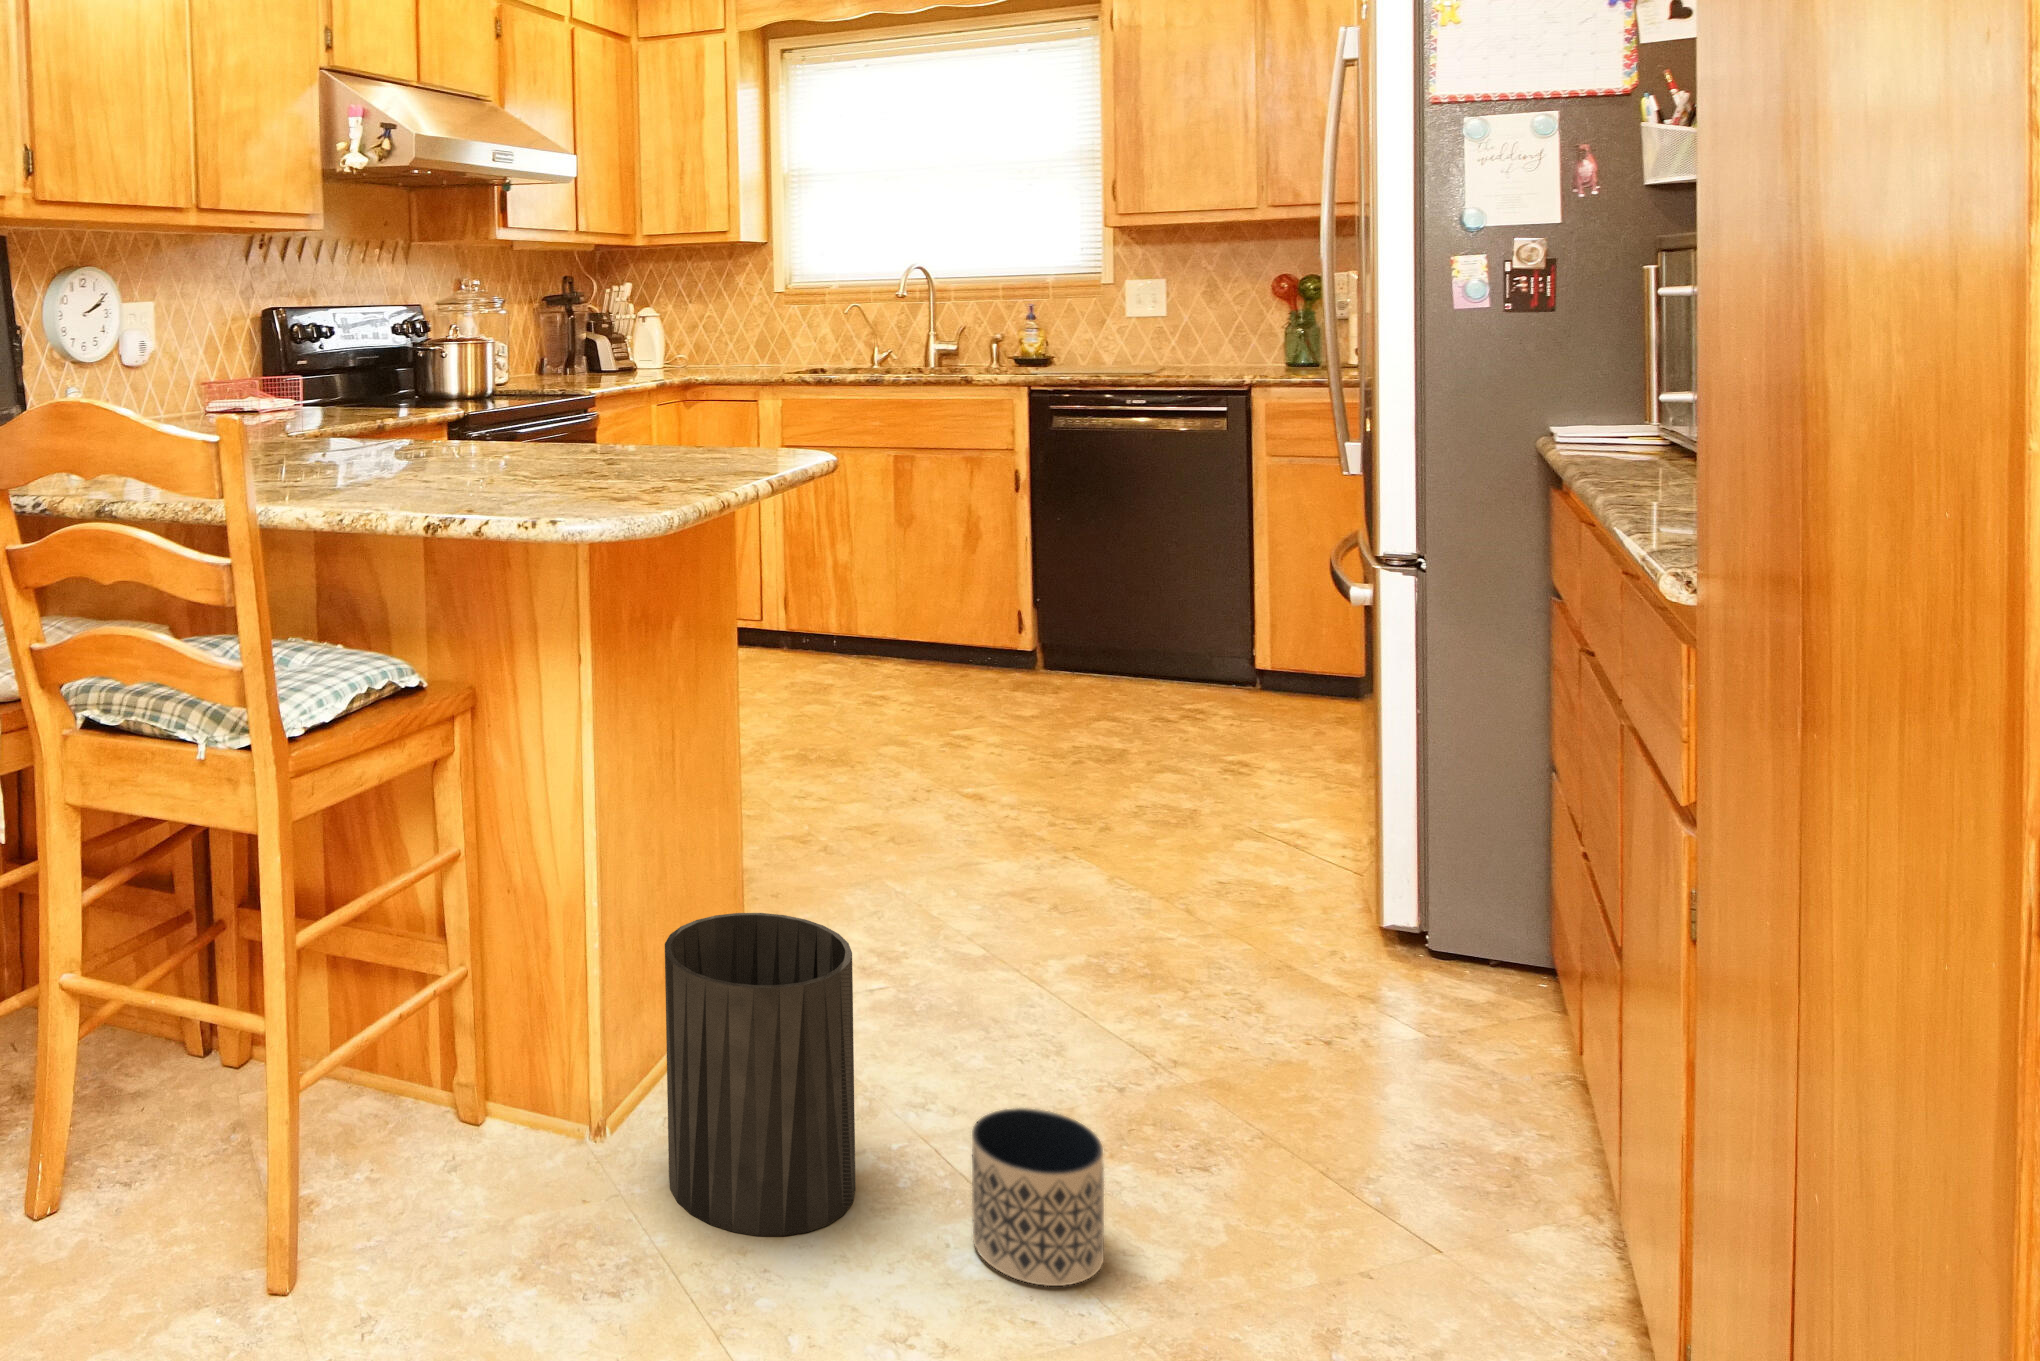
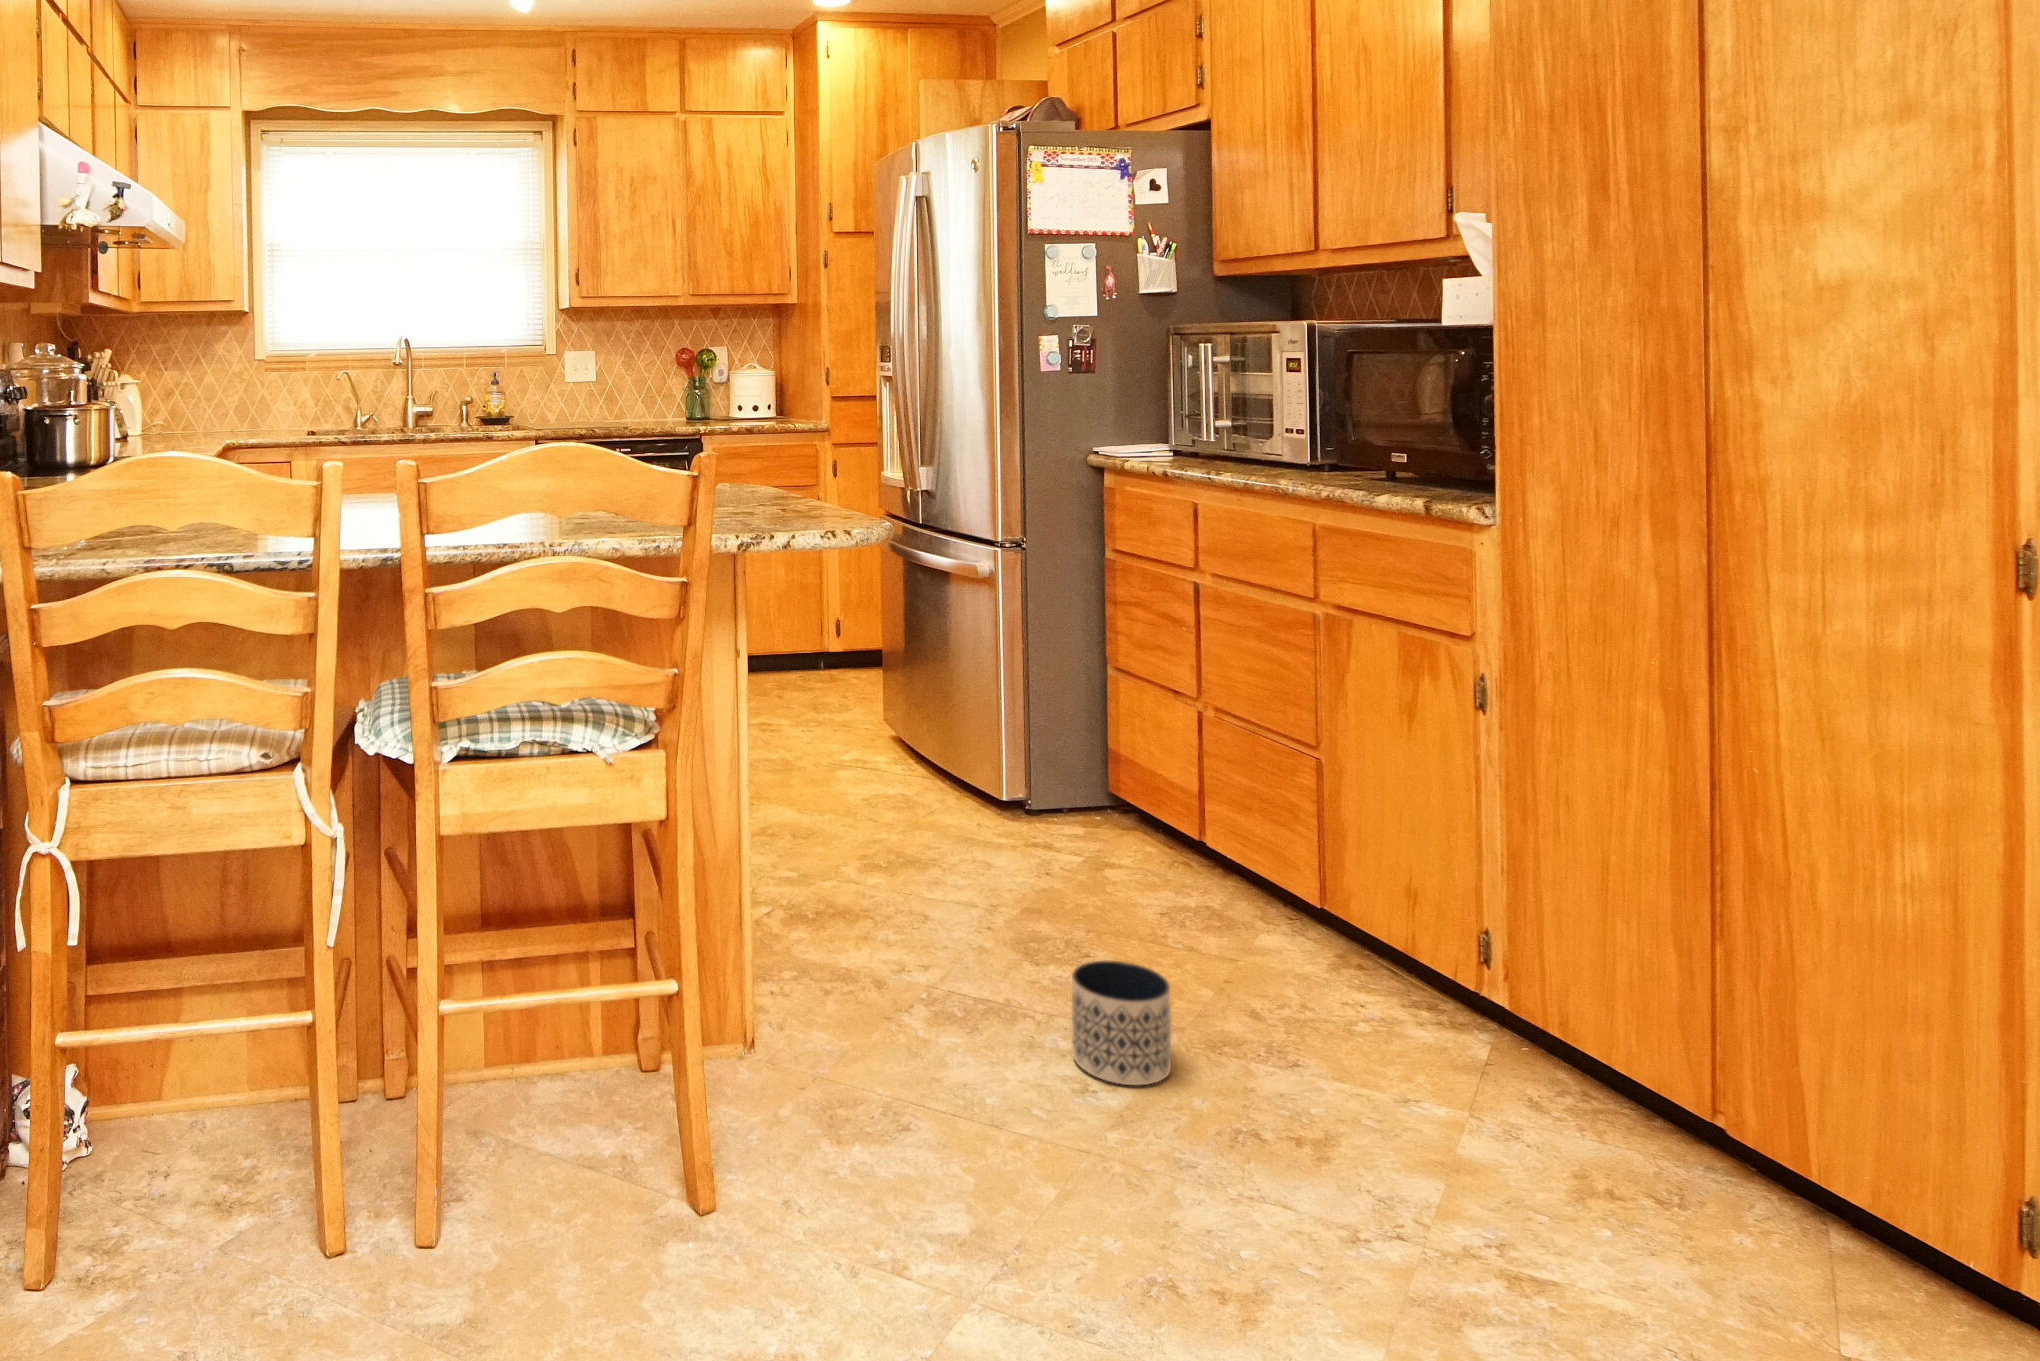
trash can: present [665,913,856,1236] -> none [843,866,1001,1132]

